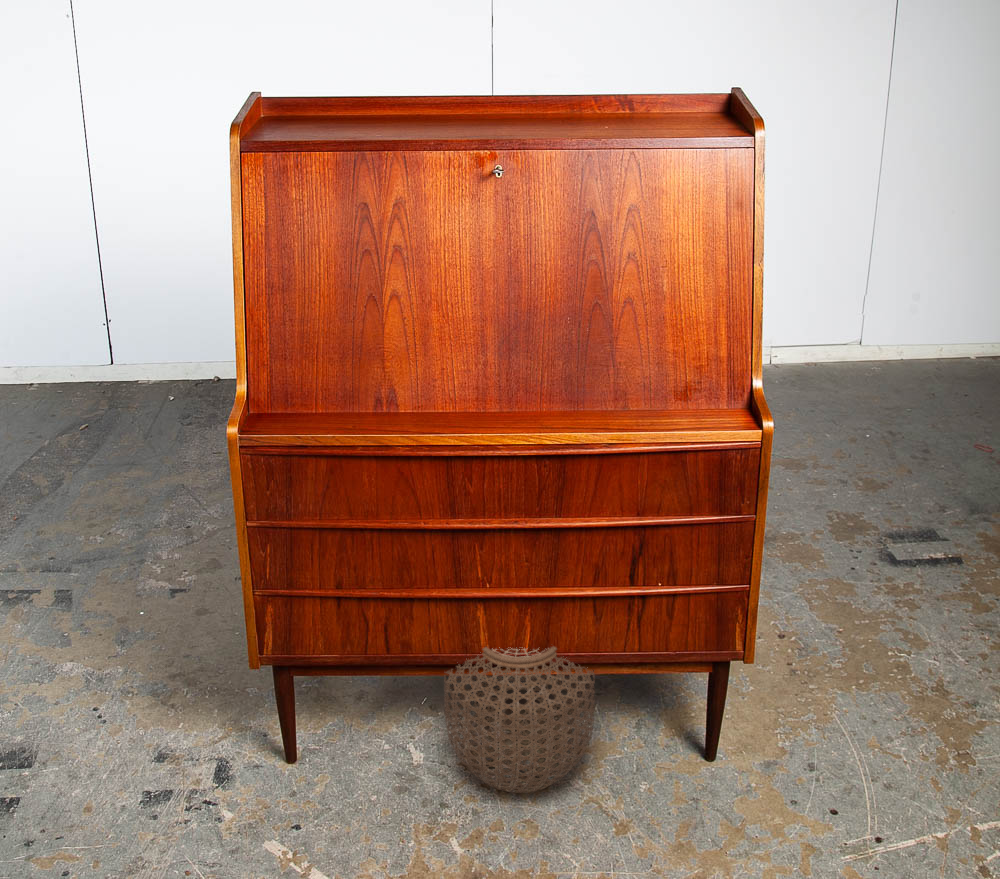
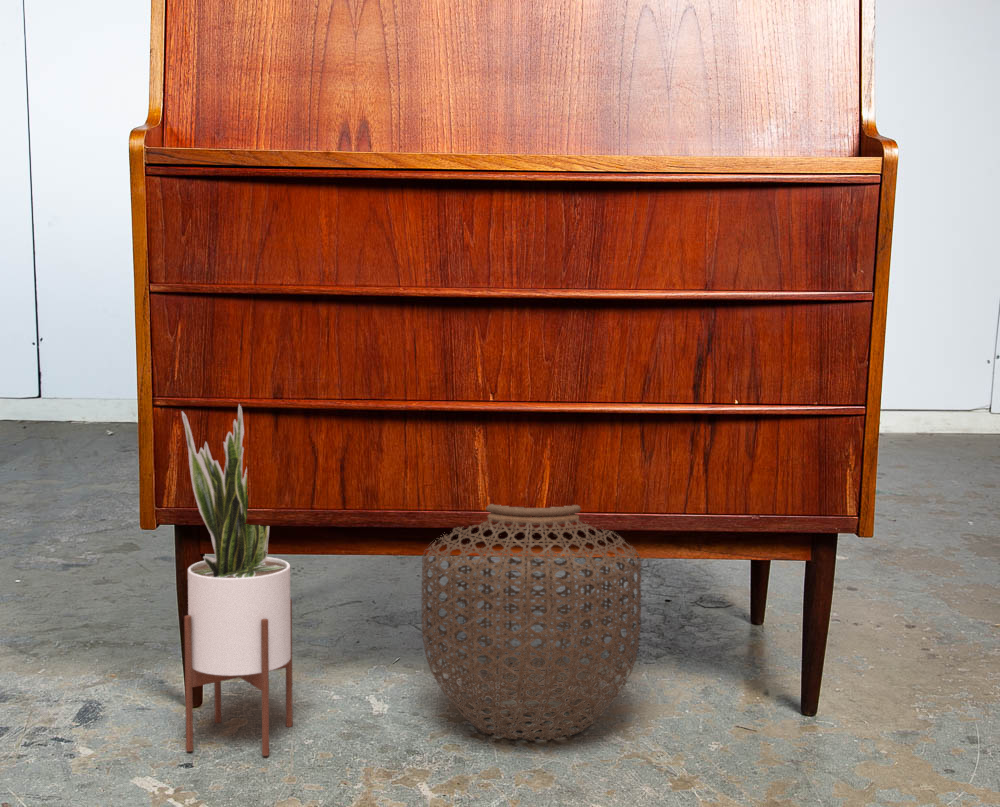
potted plant: none [279,597,361,815] -> present [182,404,293,756]

